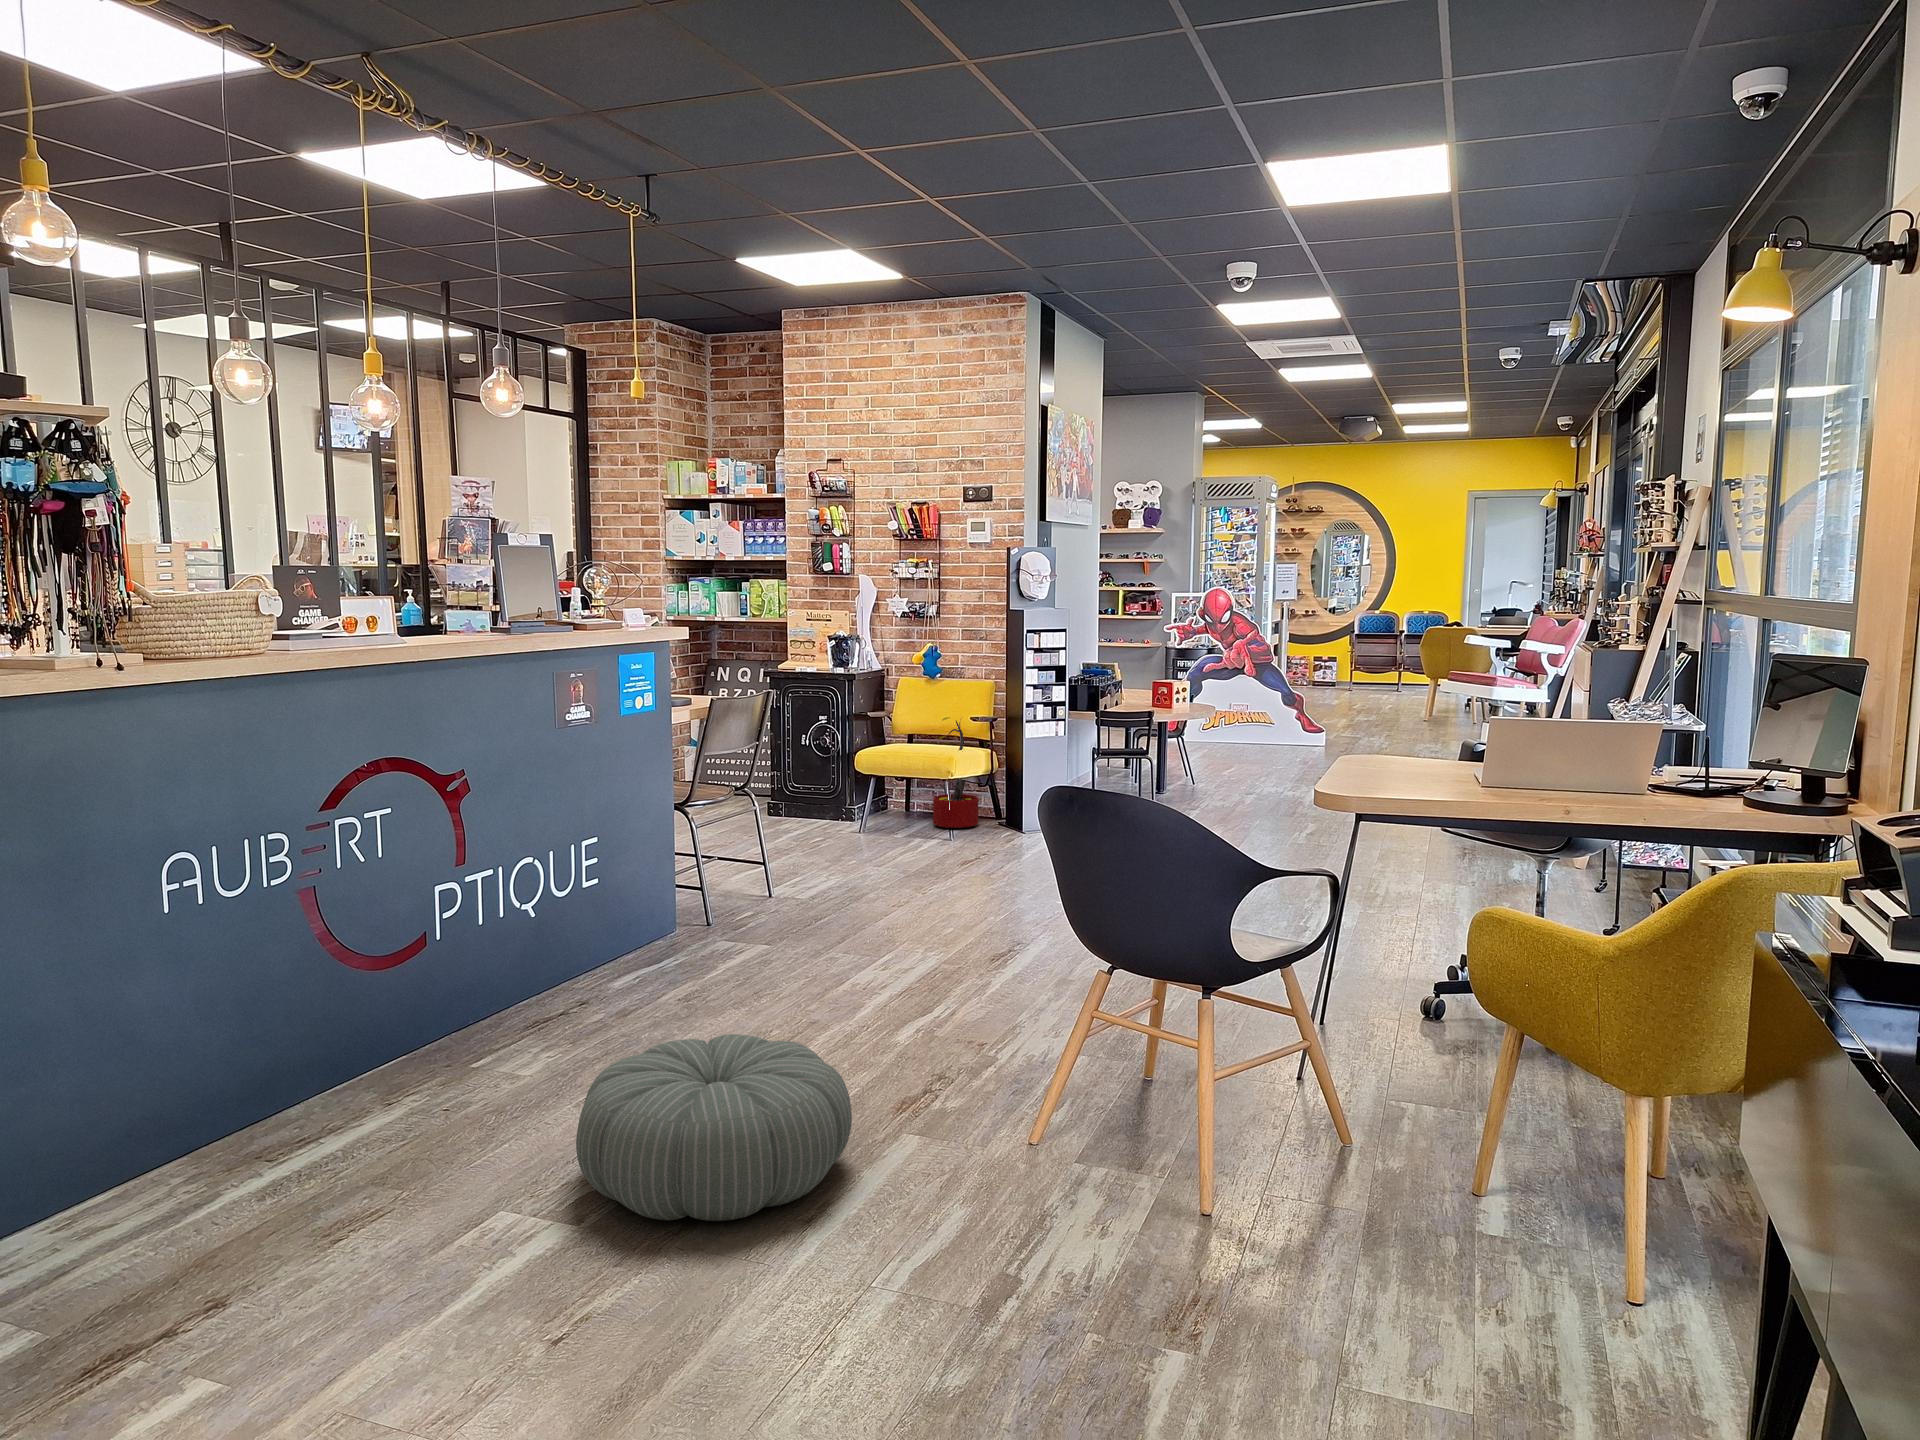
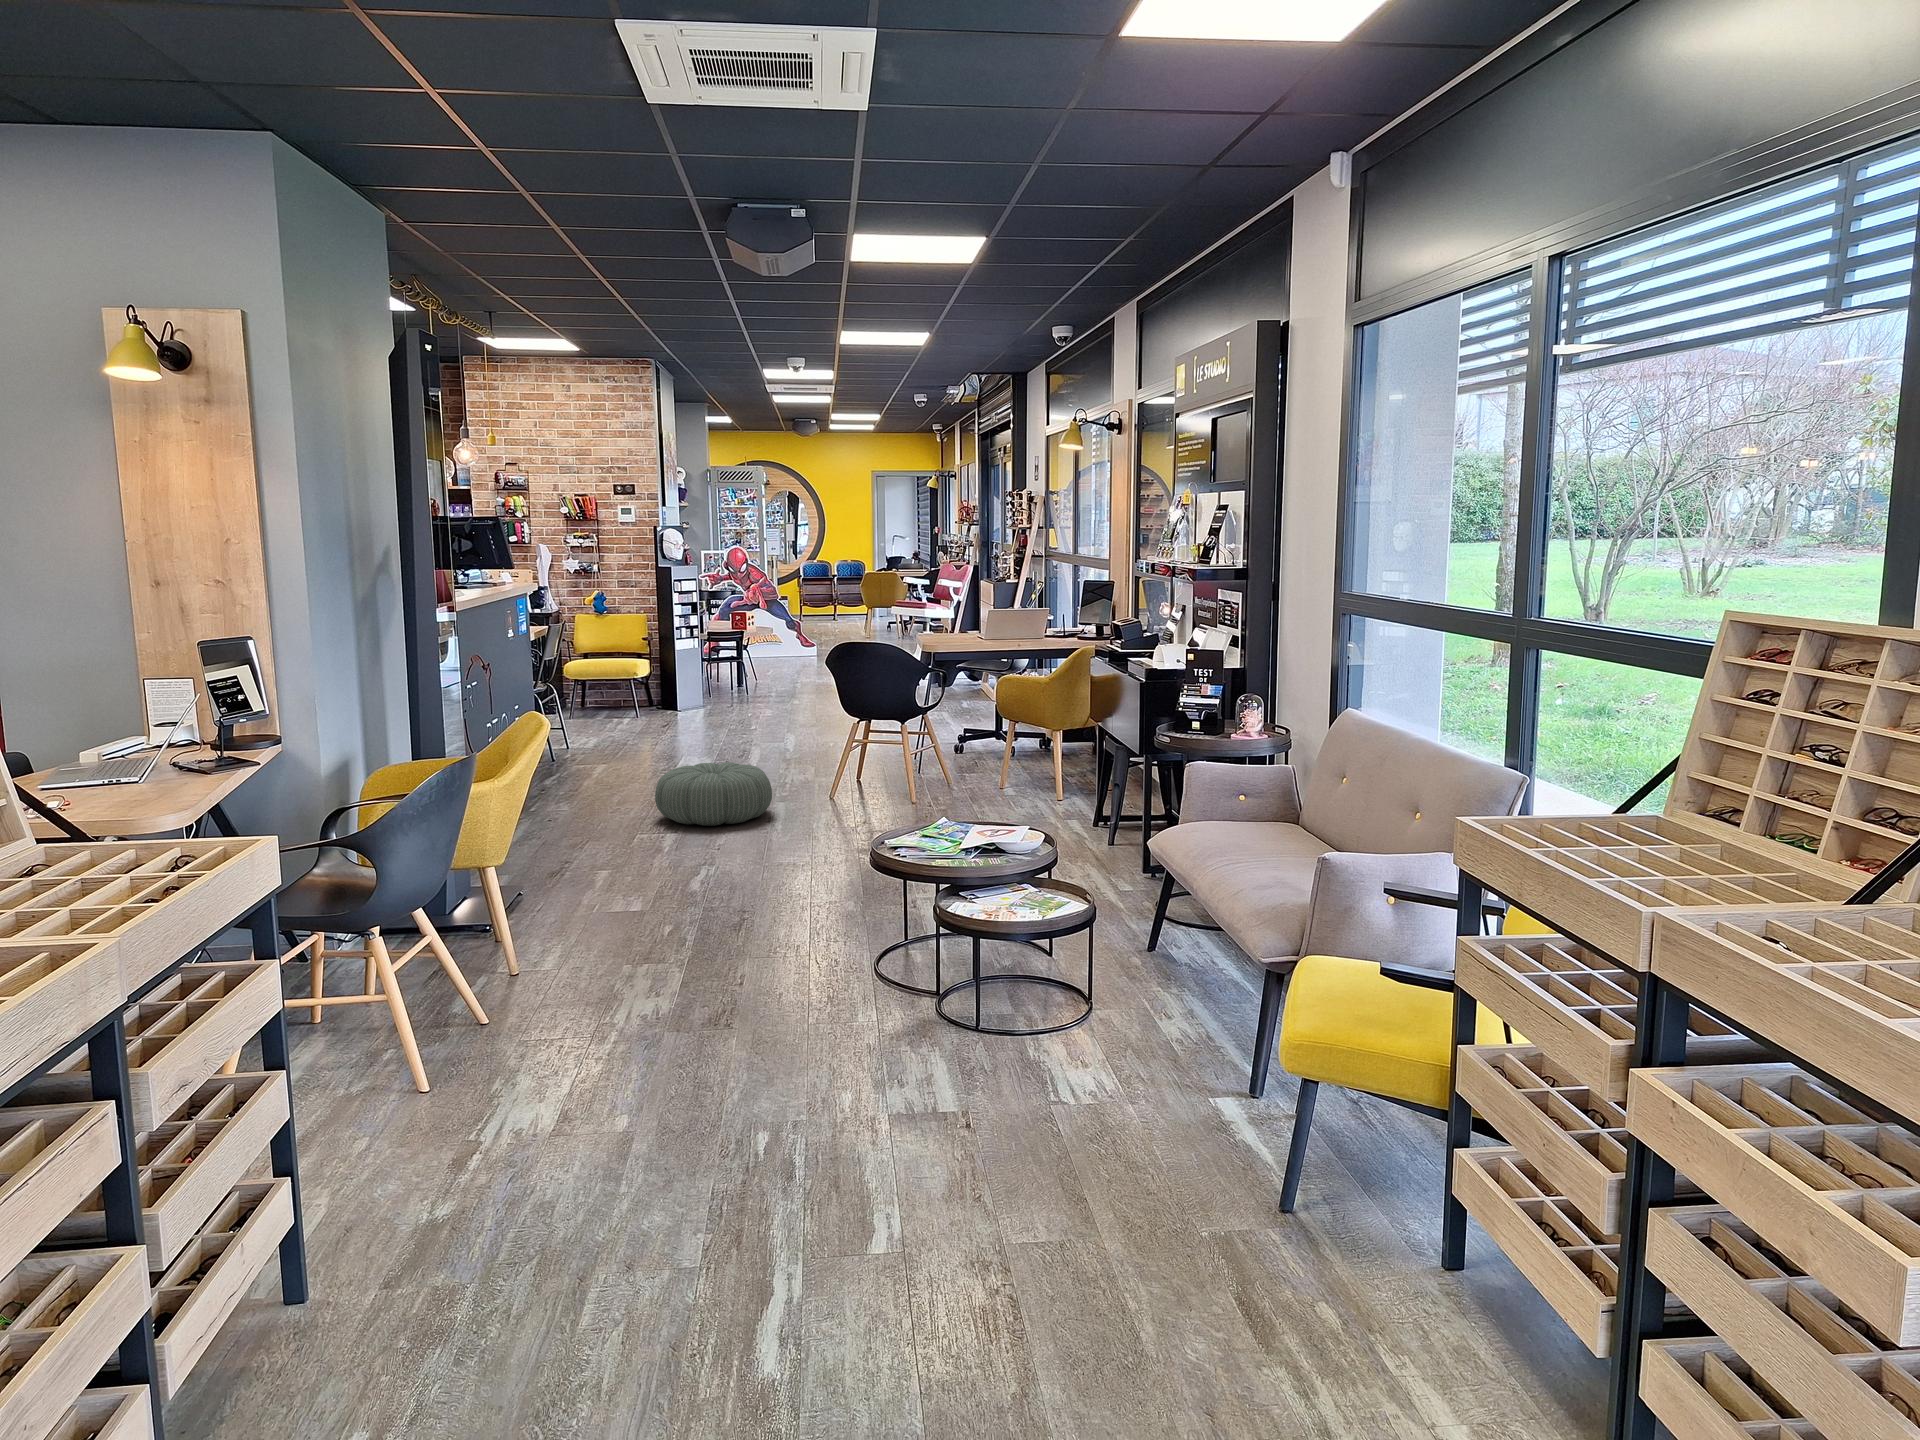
decorative plant: present [933,717,978,828] -> none [614,636,646,710]

